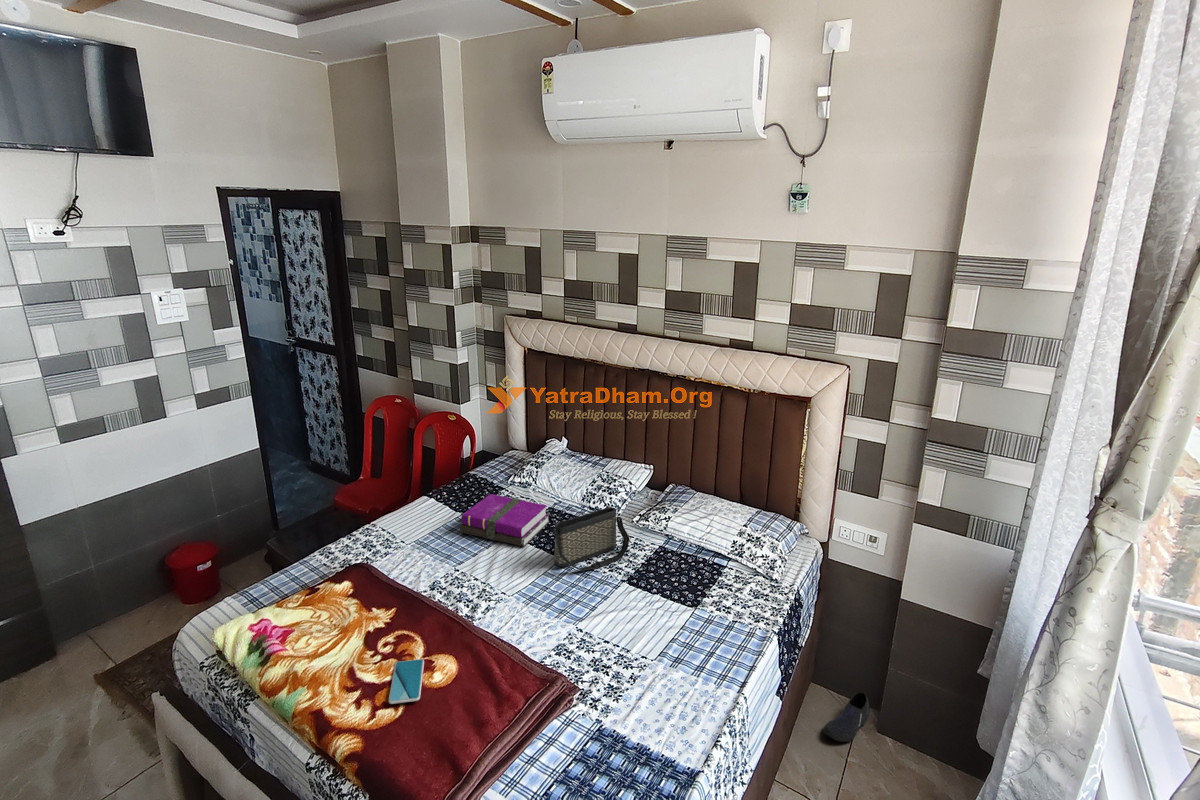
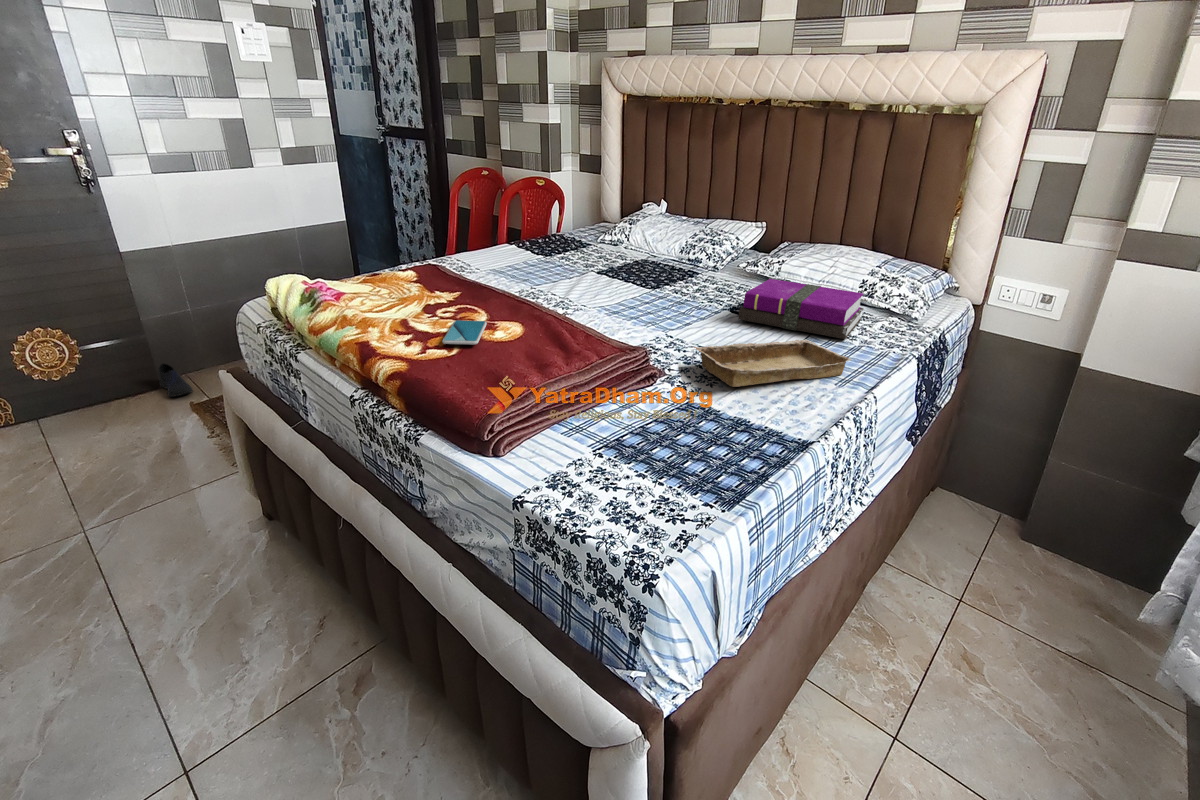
notebook: present [459,494,549,547] -> present [738,279,864,339]
handbag: present [553,507,630,570] -> none [644,238,735,299]
tray: none [601,634,726,711] -> present [694,340,851,387]
shoe: present [823,692,870,742] -> present [158,363,193,397]

